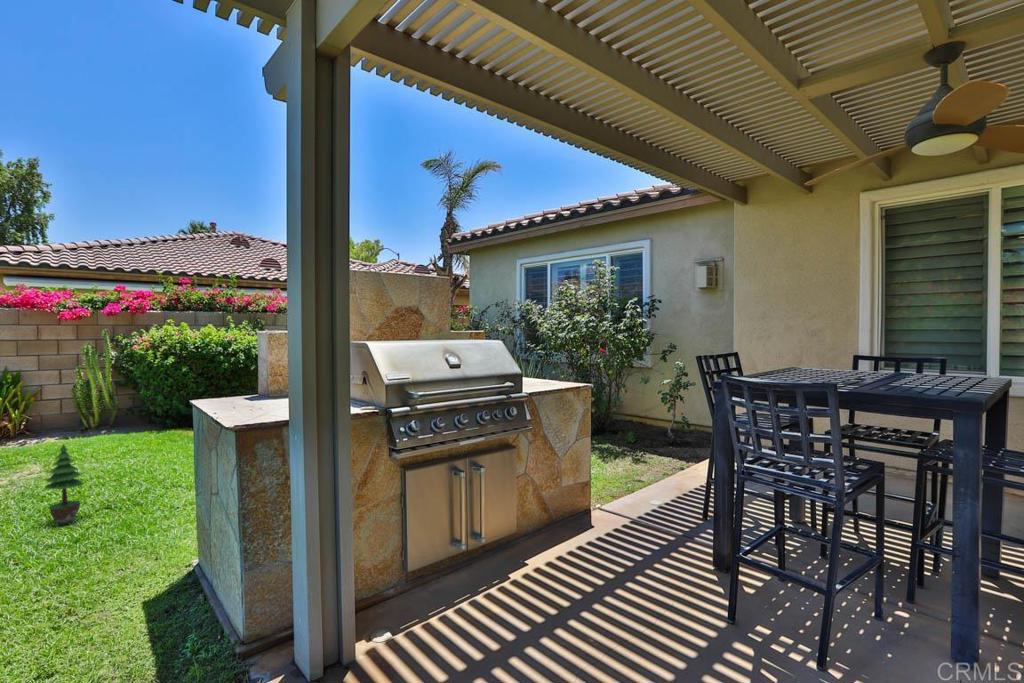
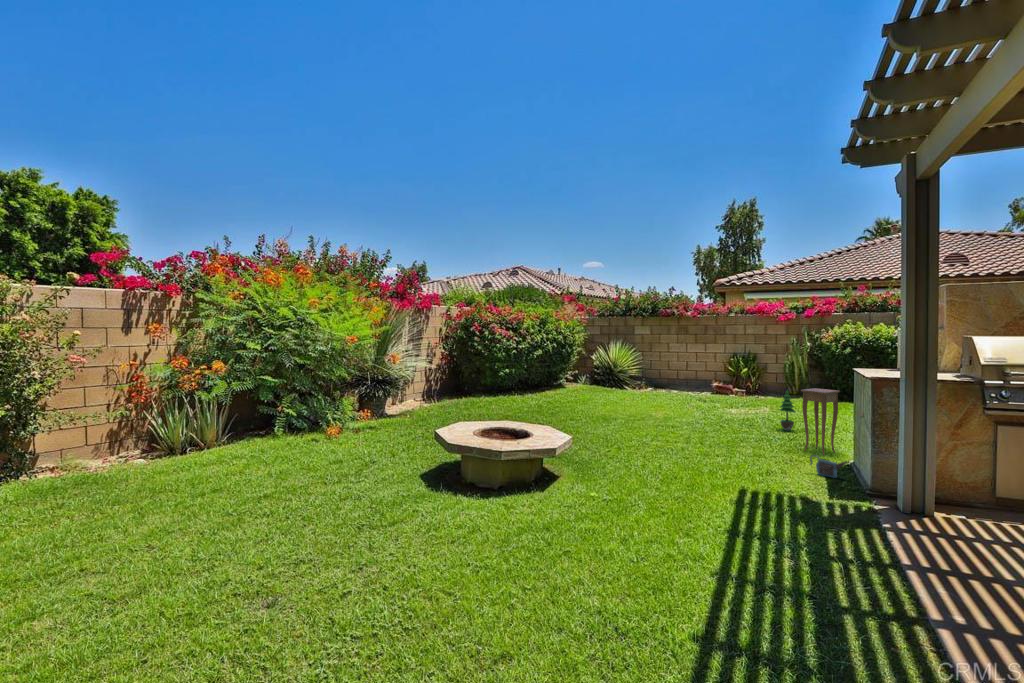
side table: none [88,439,168,571] -> present [801,388,840,455]
watering can: none [107,592,193,642] -> present [810,455,847,478]

